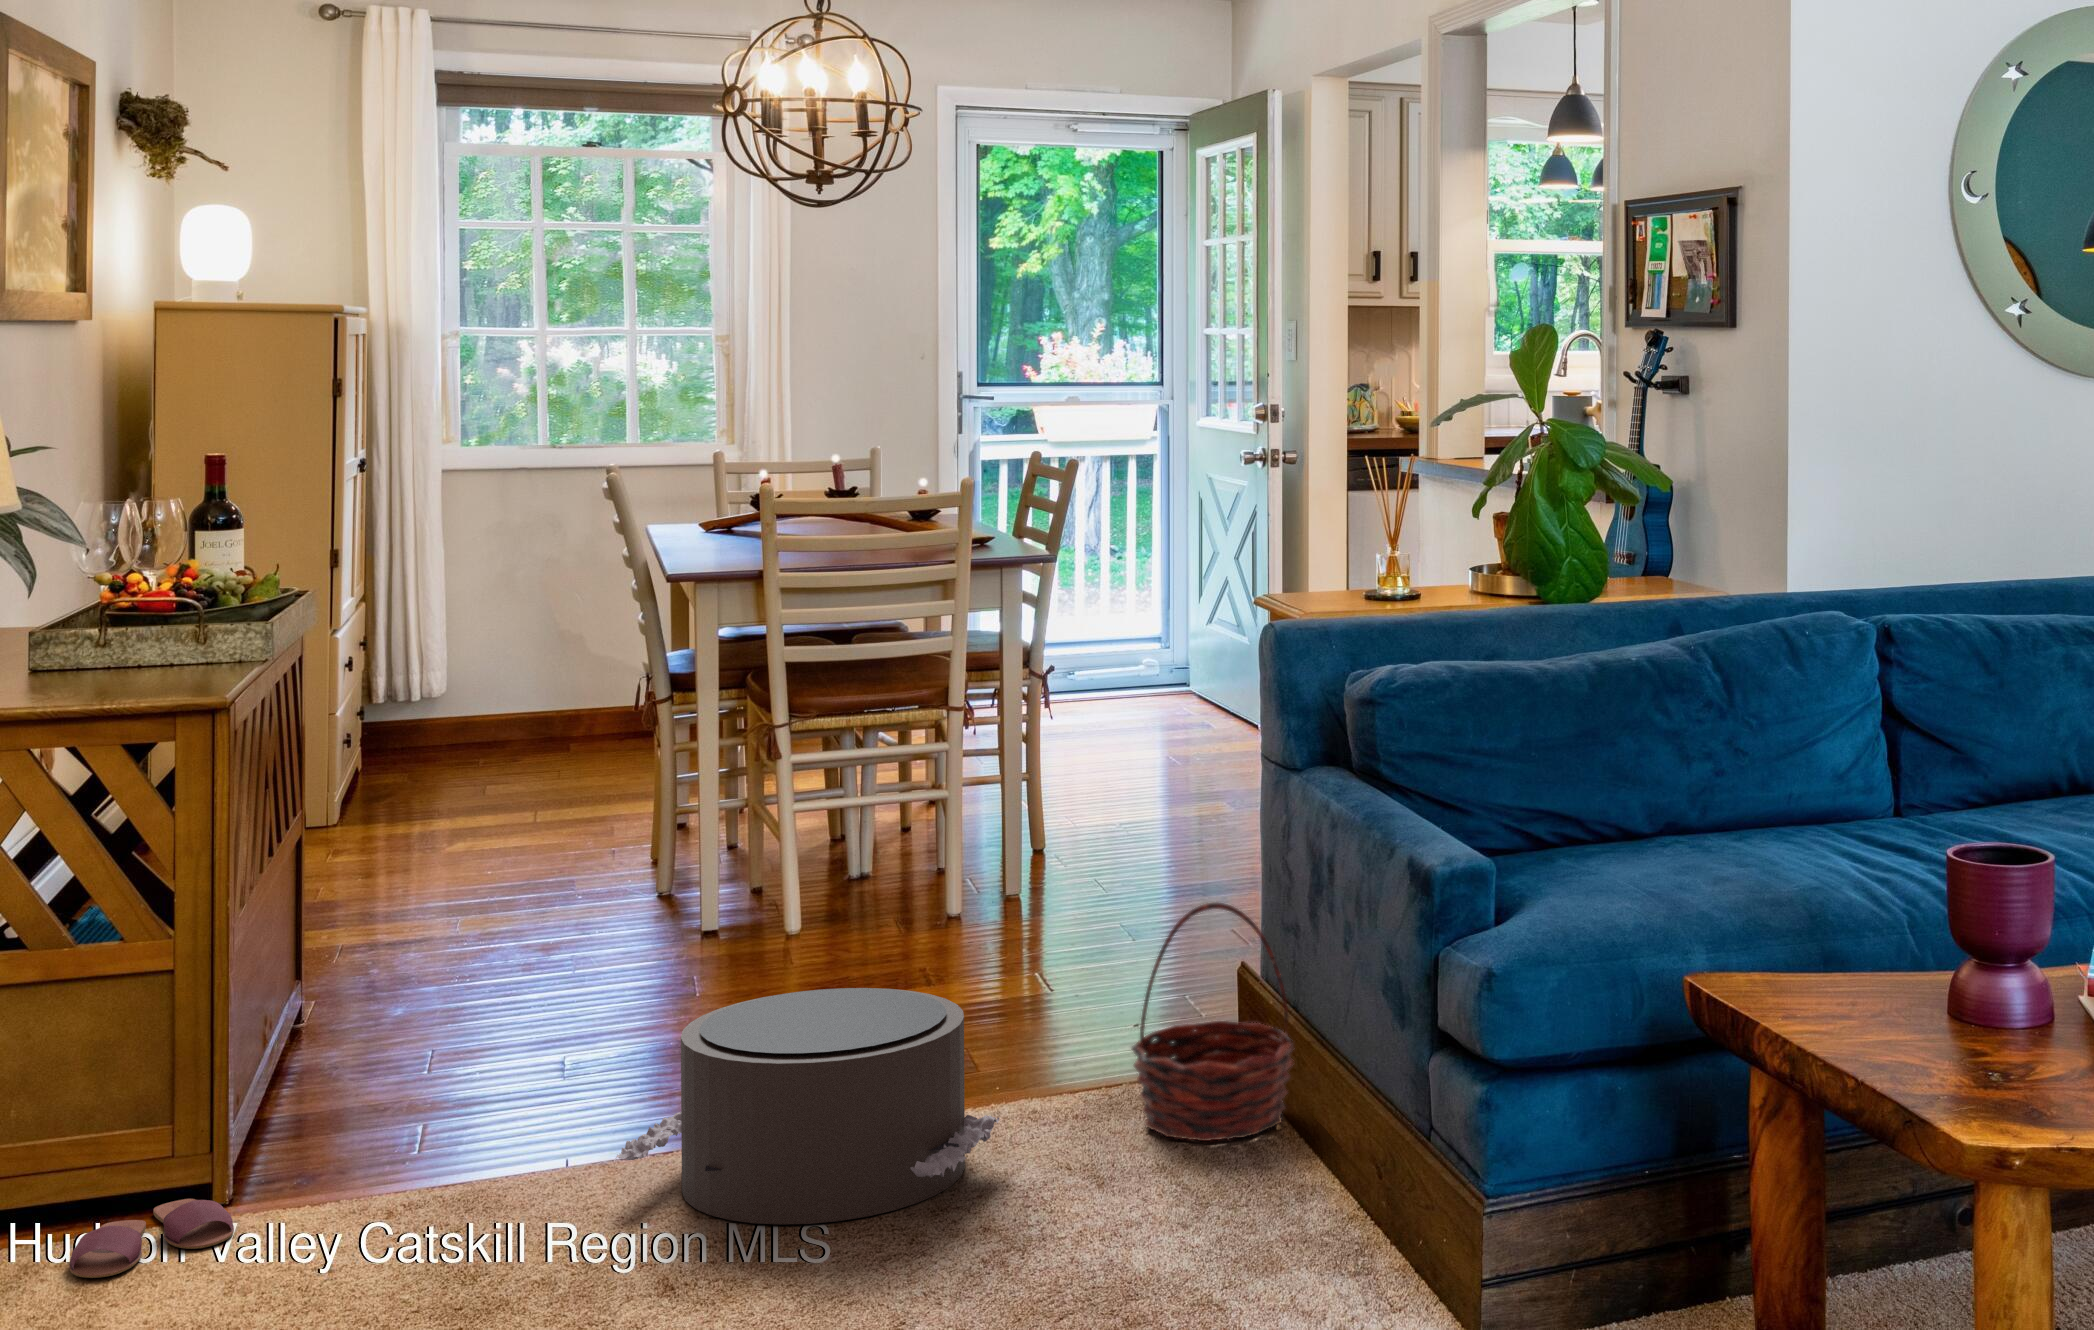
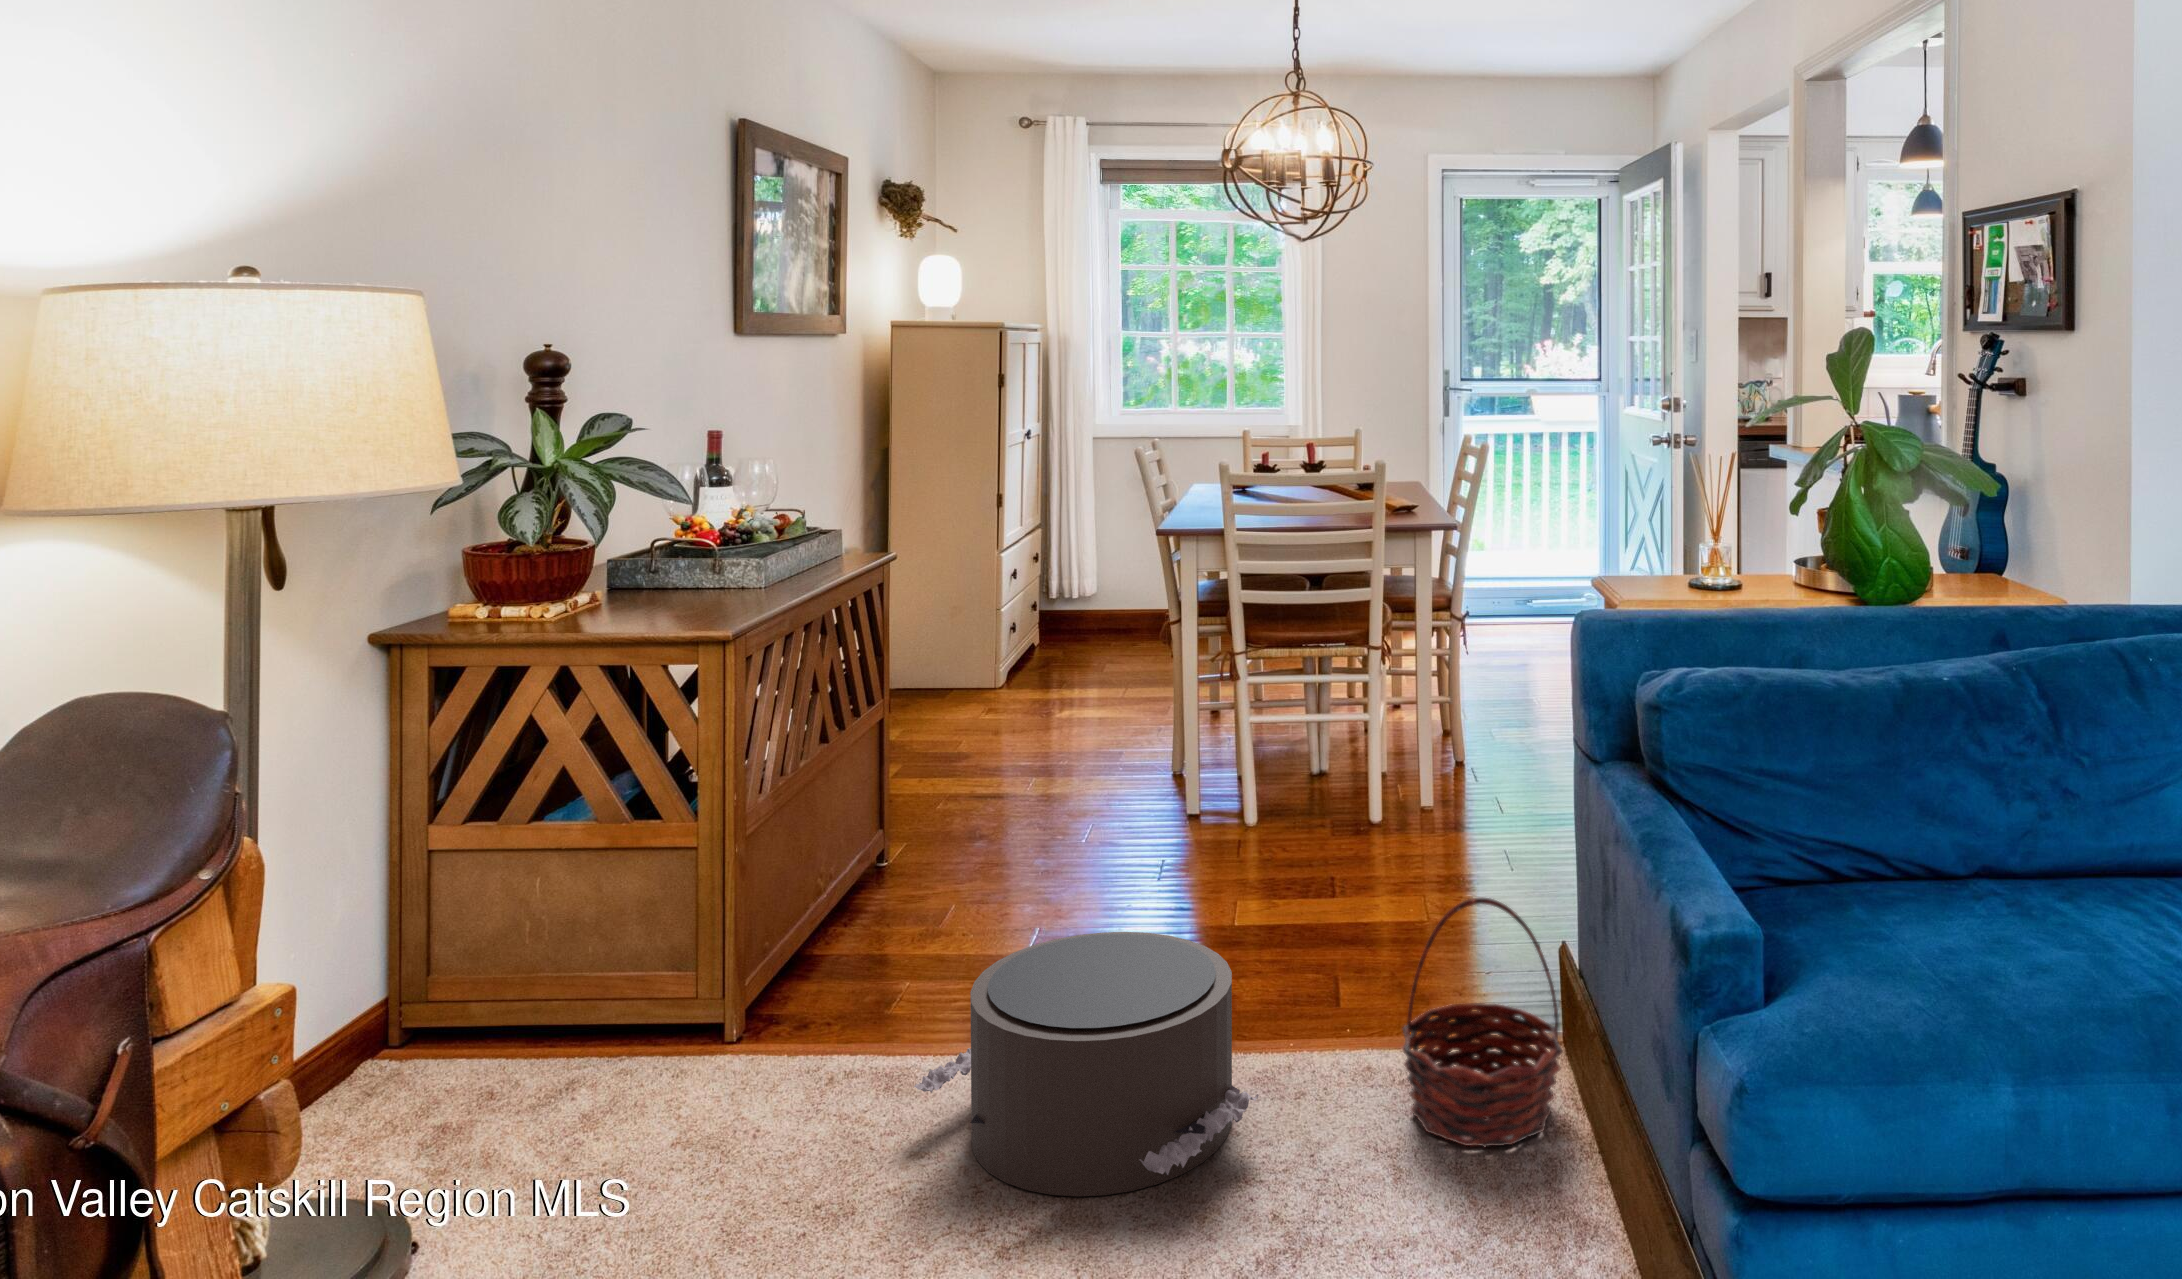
slippers: present [69,1199,234,1278] -> none [479,1053,631,1141]

